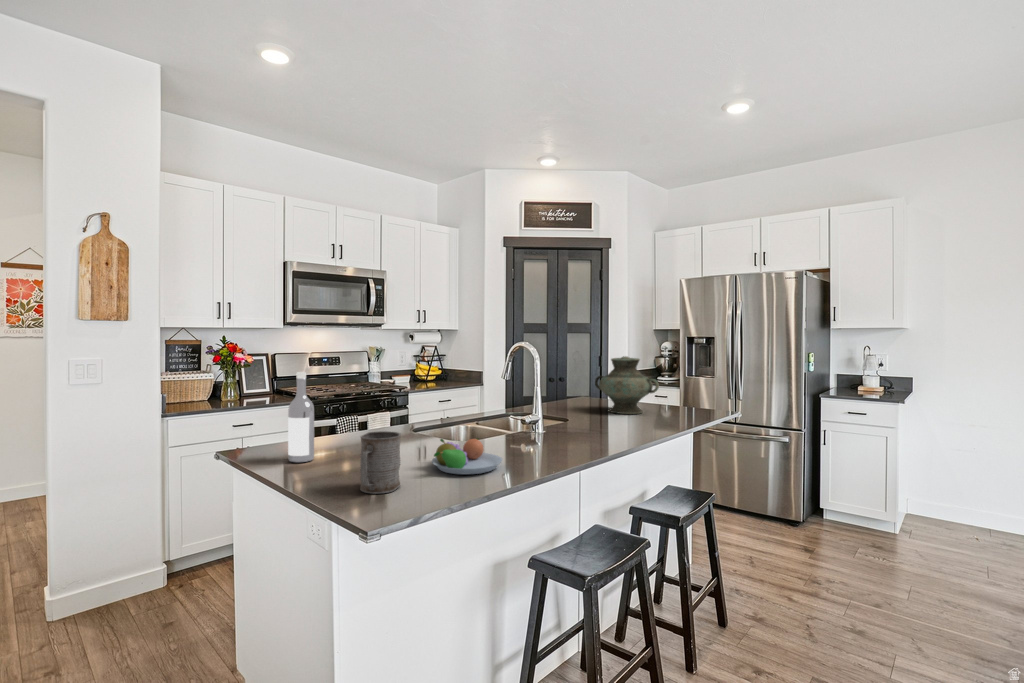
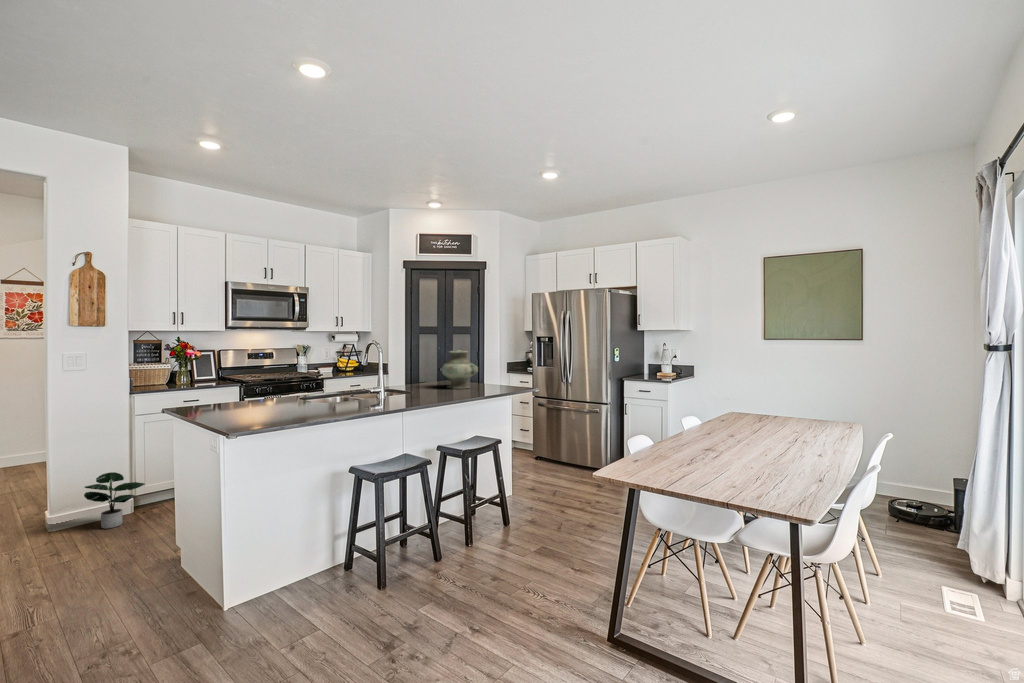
wine bottle: present [288,372,314,462] -> none [205,358,222,412]
mug: present [360,431,400,494] -> none [237,390,264,423]
fruit bowl: present [432,438,502,475] -> none [288,397,334,416]
potted plant: none [98,531,184,618] -> present [84,472,145,529]

